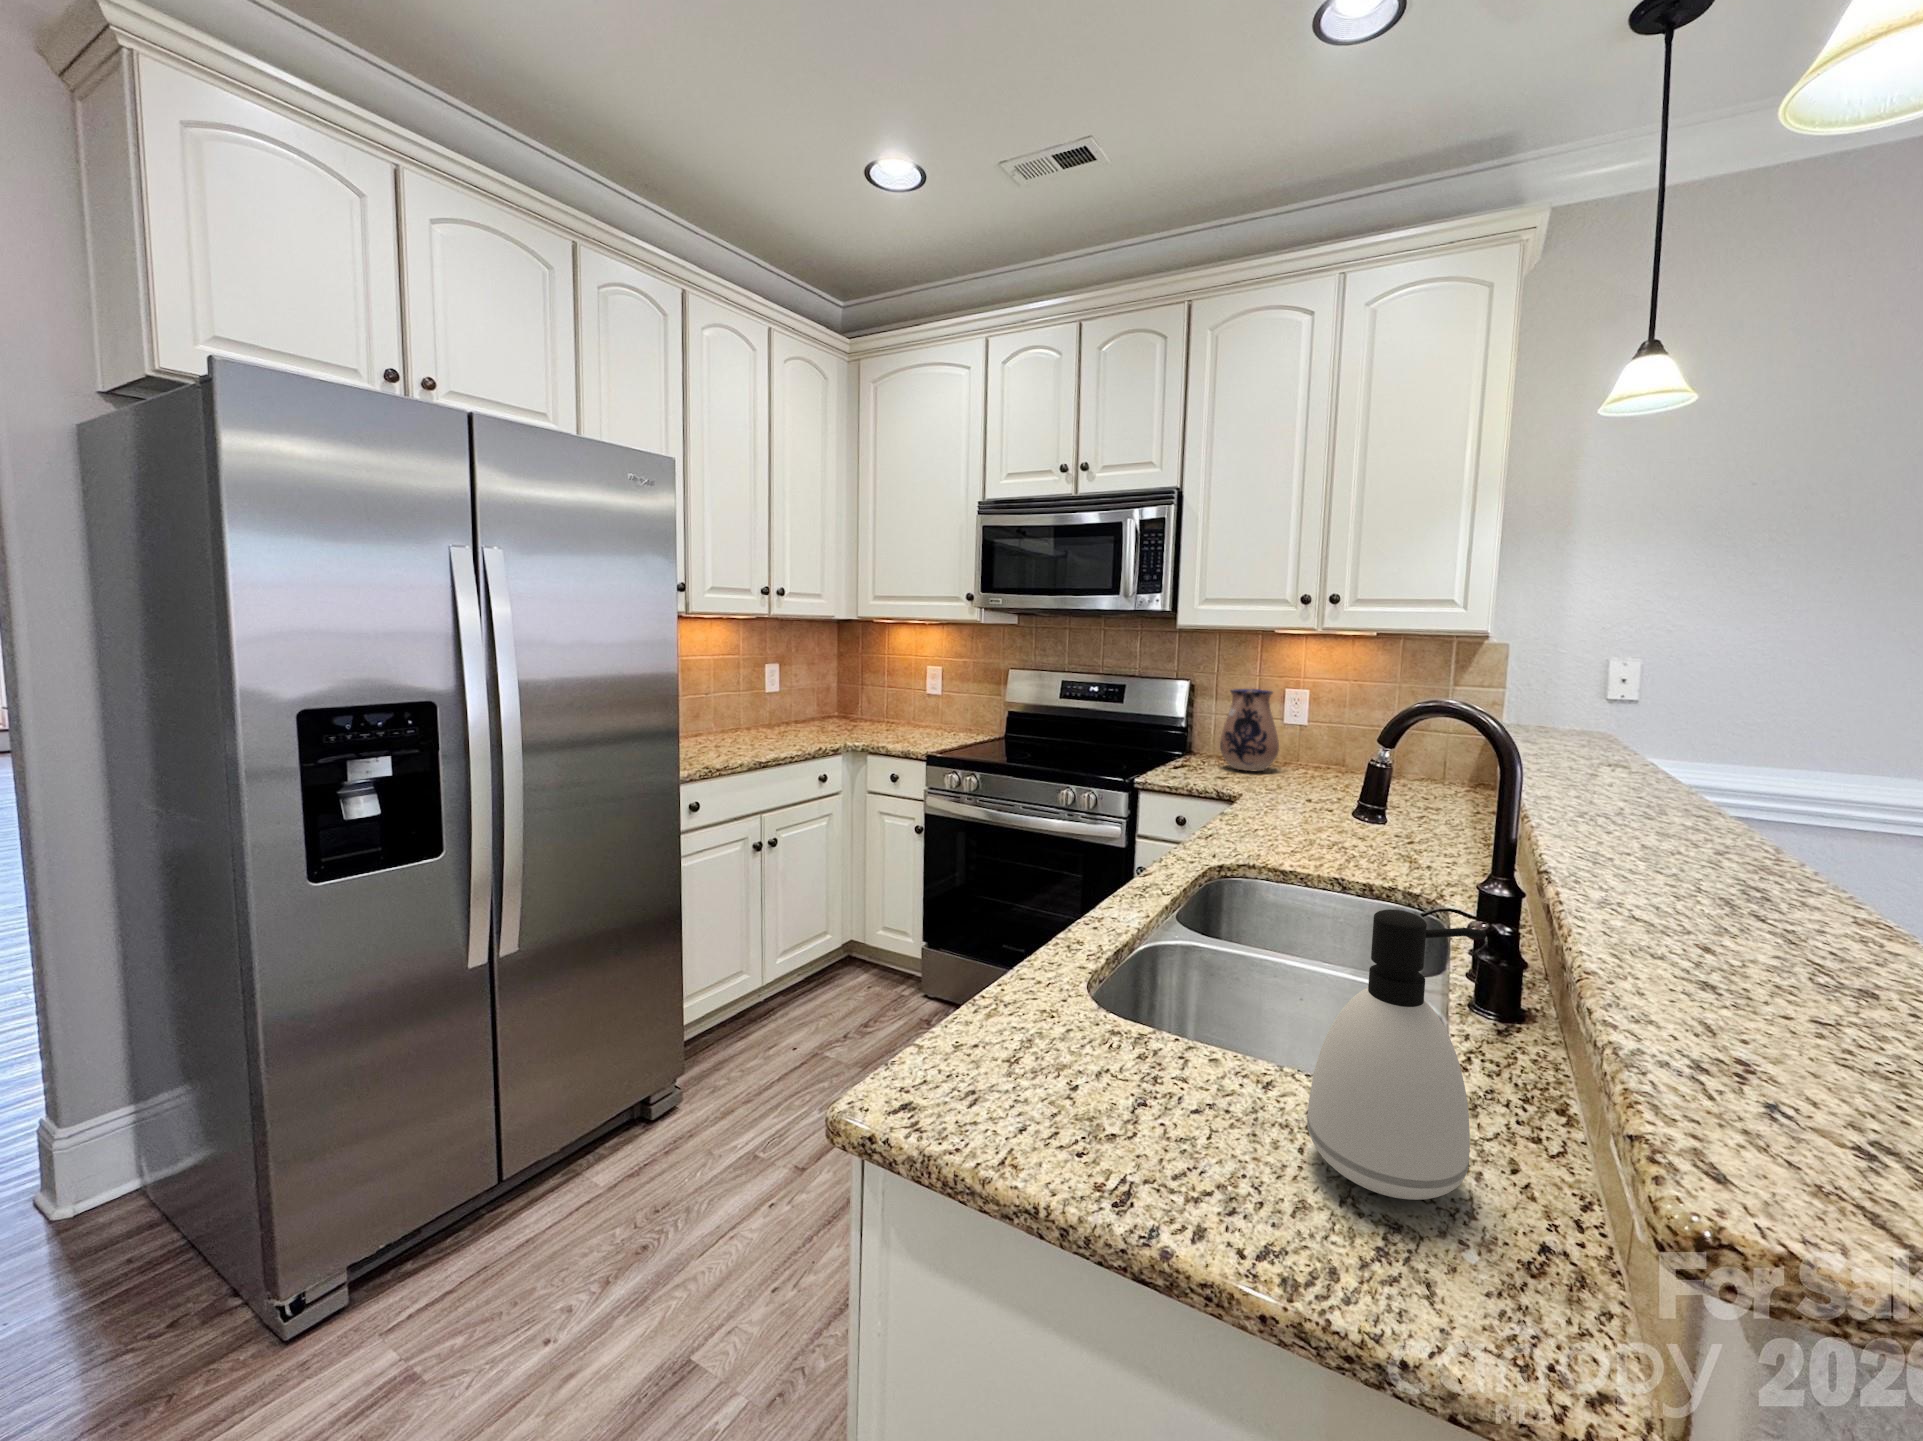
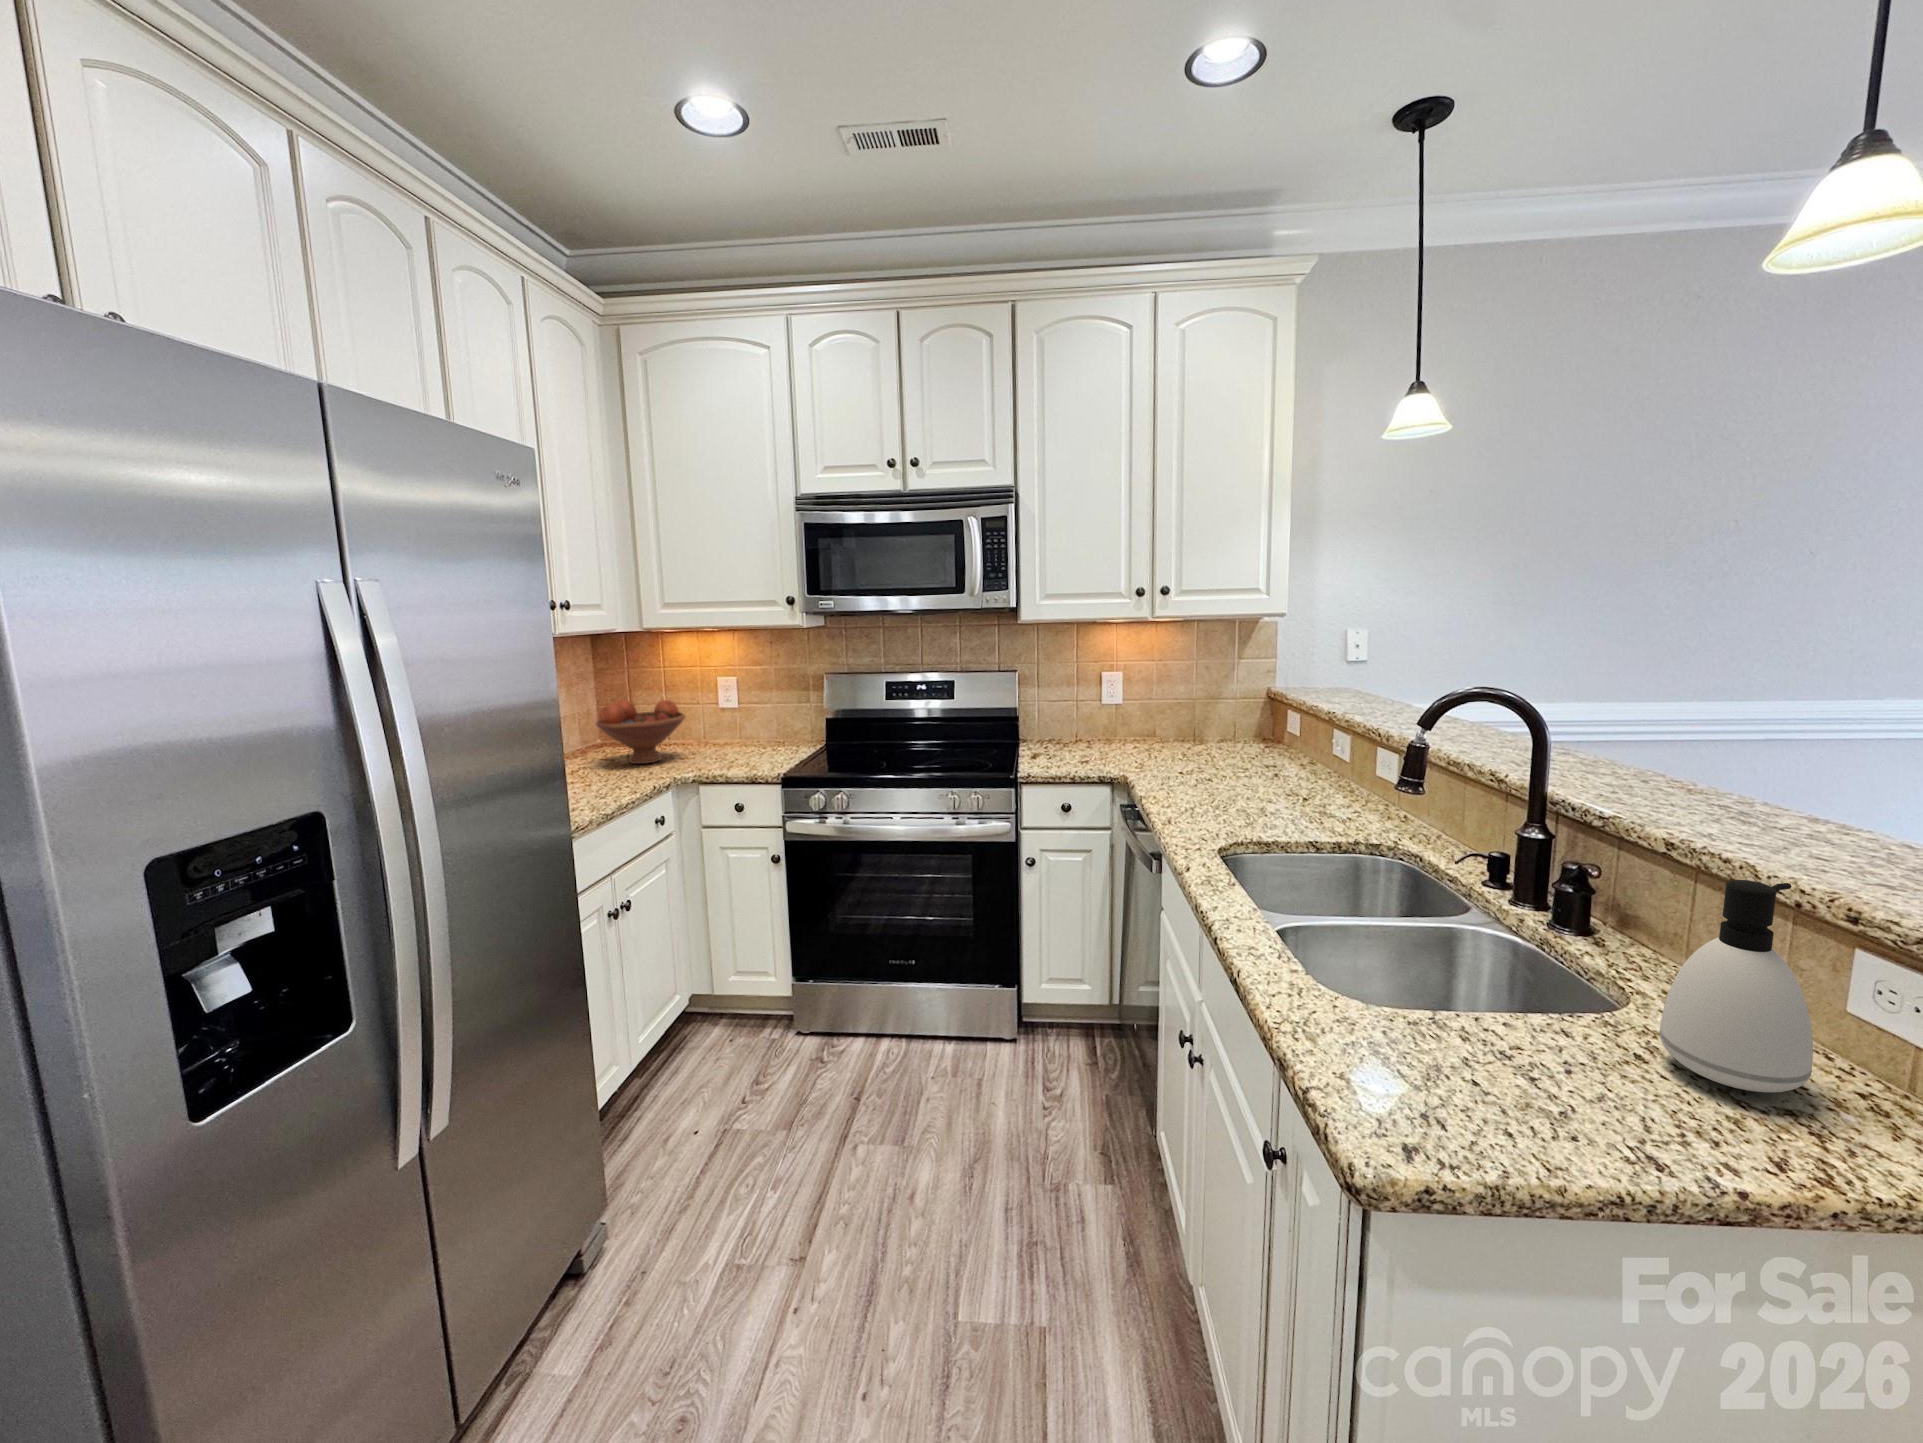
fruit bowl: none [810,675,884,732] -> present [596,700,686,764]
ceramic pitcher: present [1220,689,1279,772] -> none [1067,675,1118,751]

